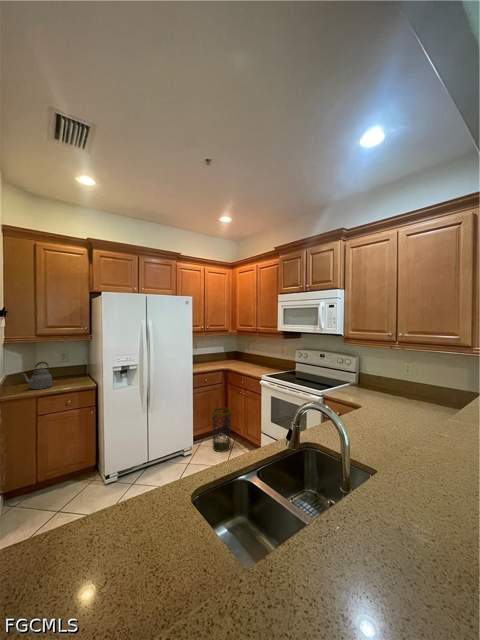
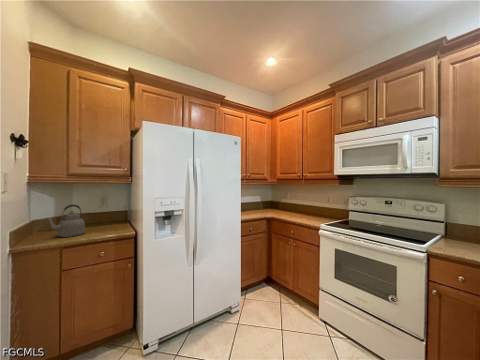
trash can: present [213,407,231,452] -> none [259,258,279,308]

